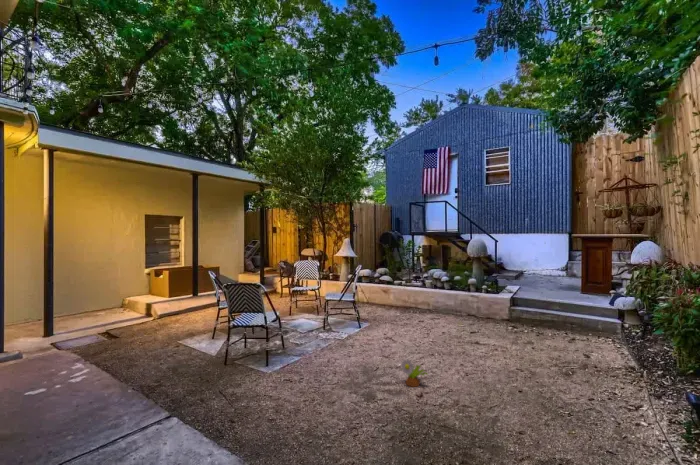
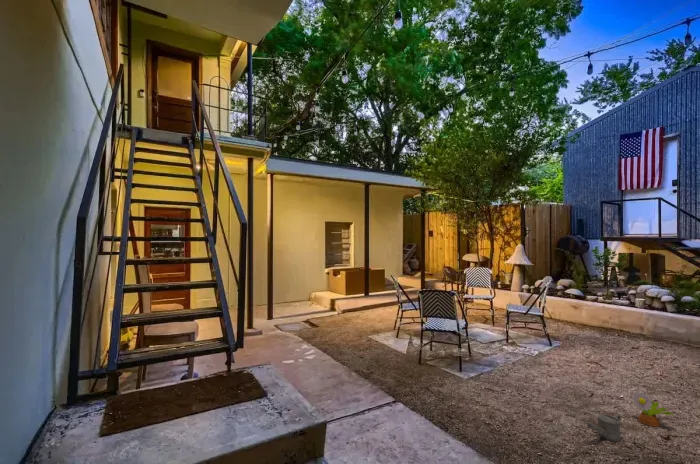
watering can: none [359,382,389,408] -> present [587,414,621,441]

